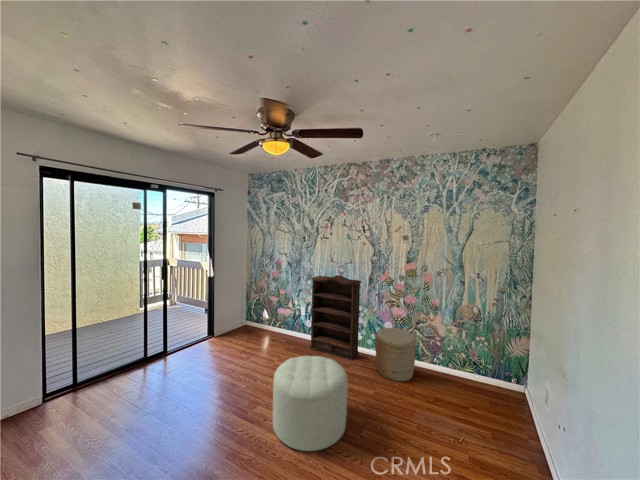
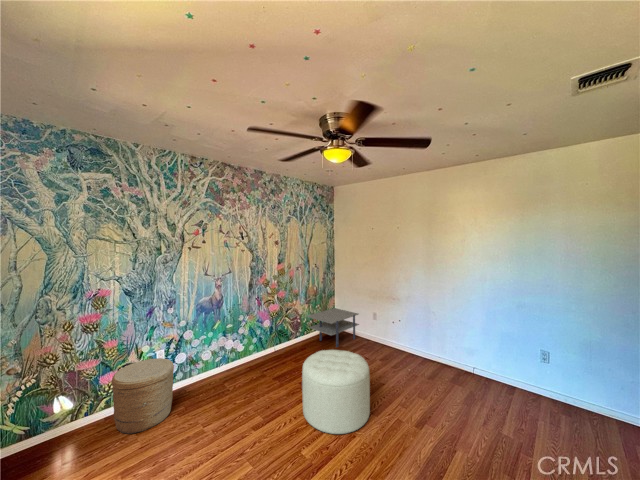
bookshelf: present [310,275,361,360] -> none [192,289,254,393]
woven basket: present [375,328,416,382] -> present [112,358,174,434]
side table: none [445,344,534,425] -> present [308,308,359,347]

